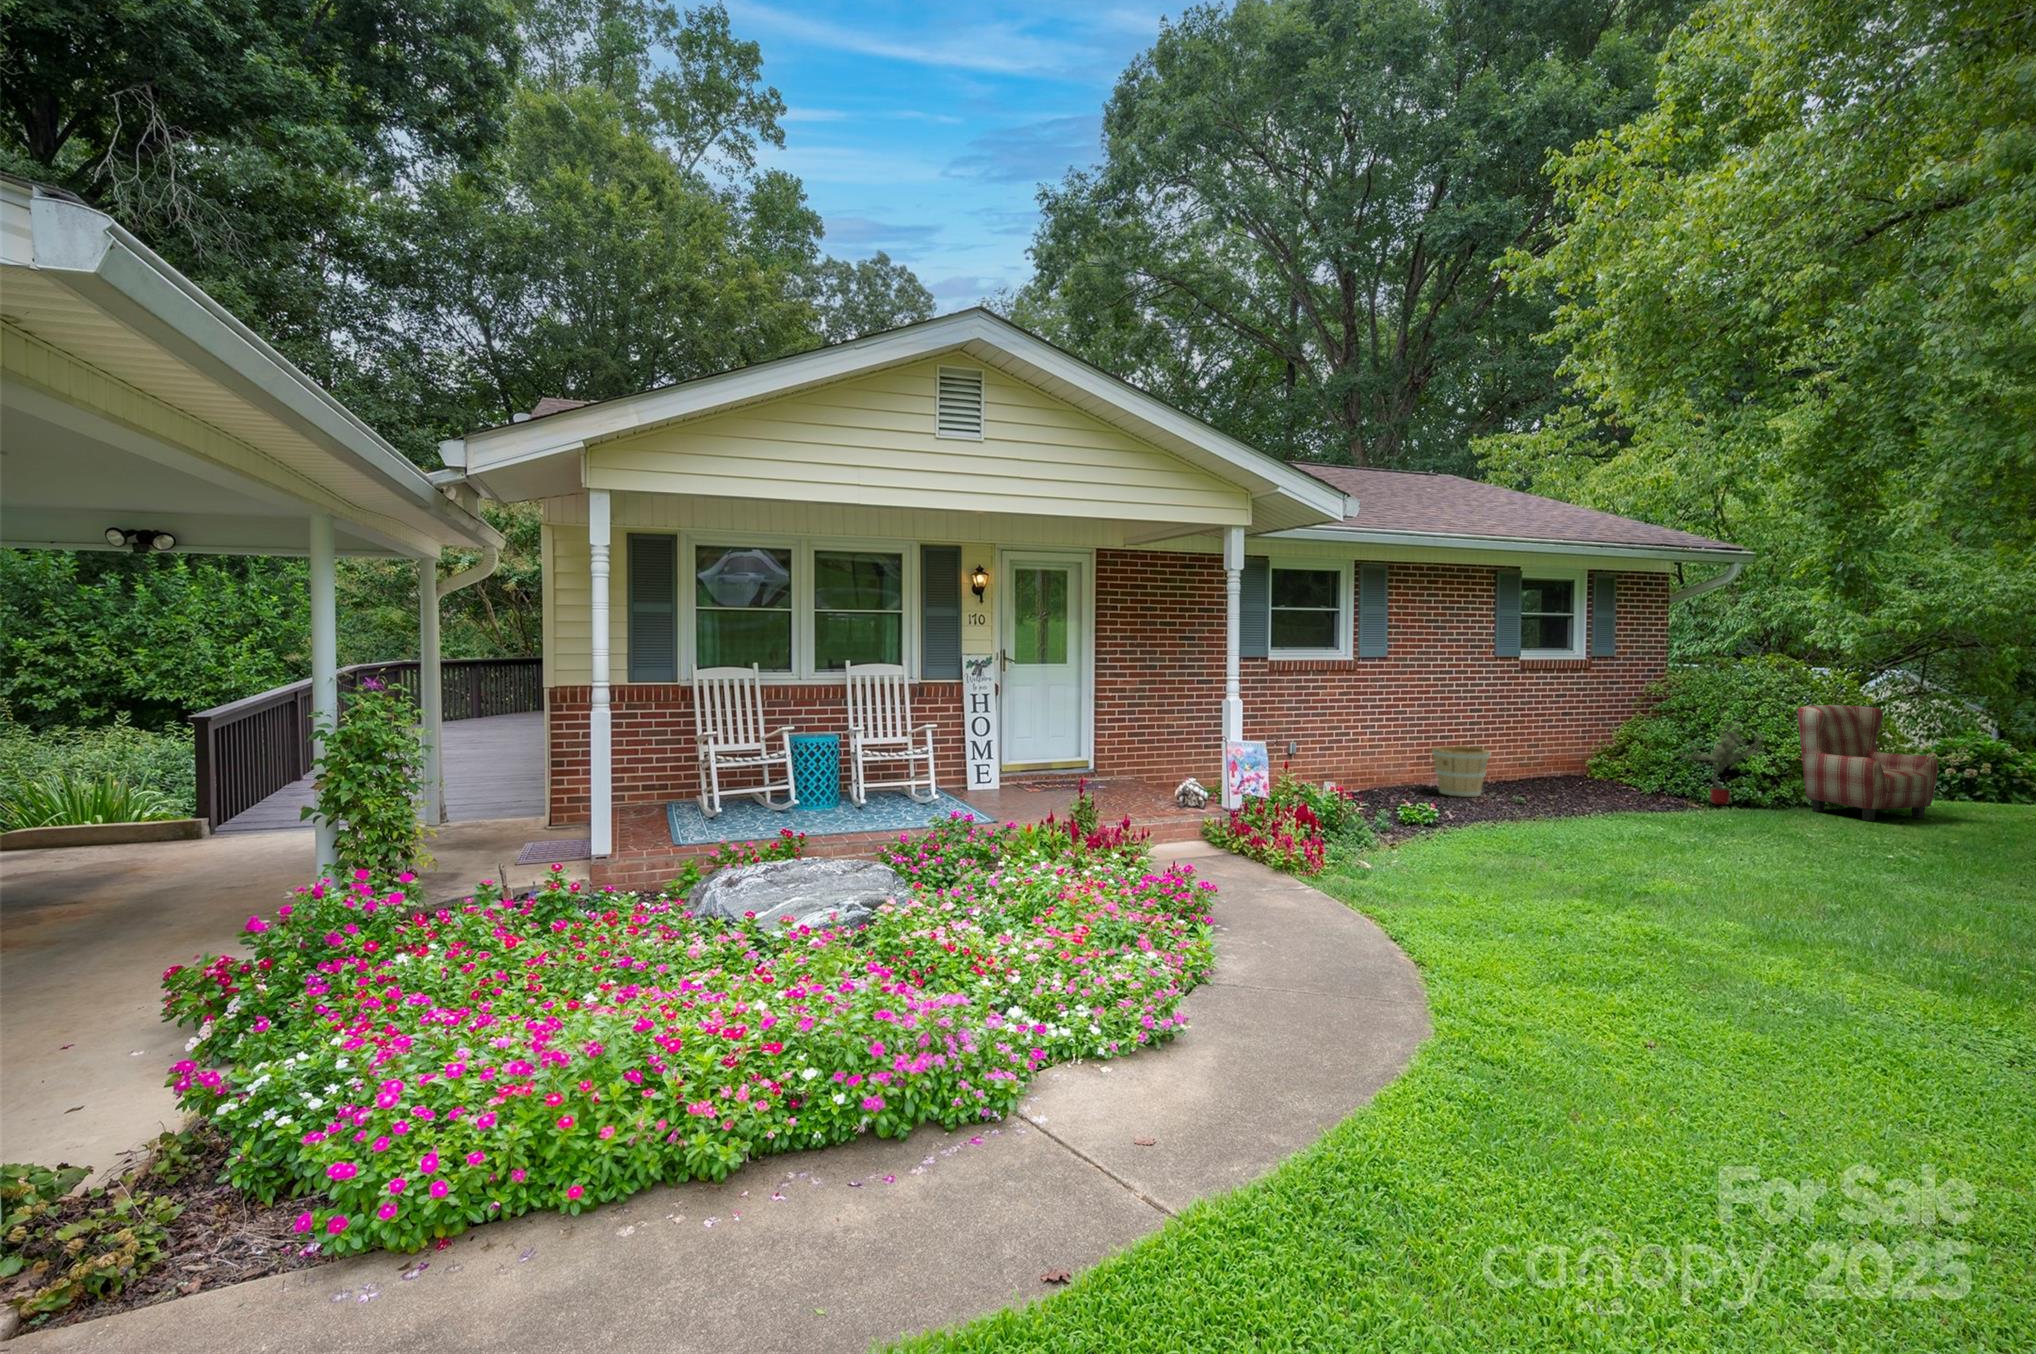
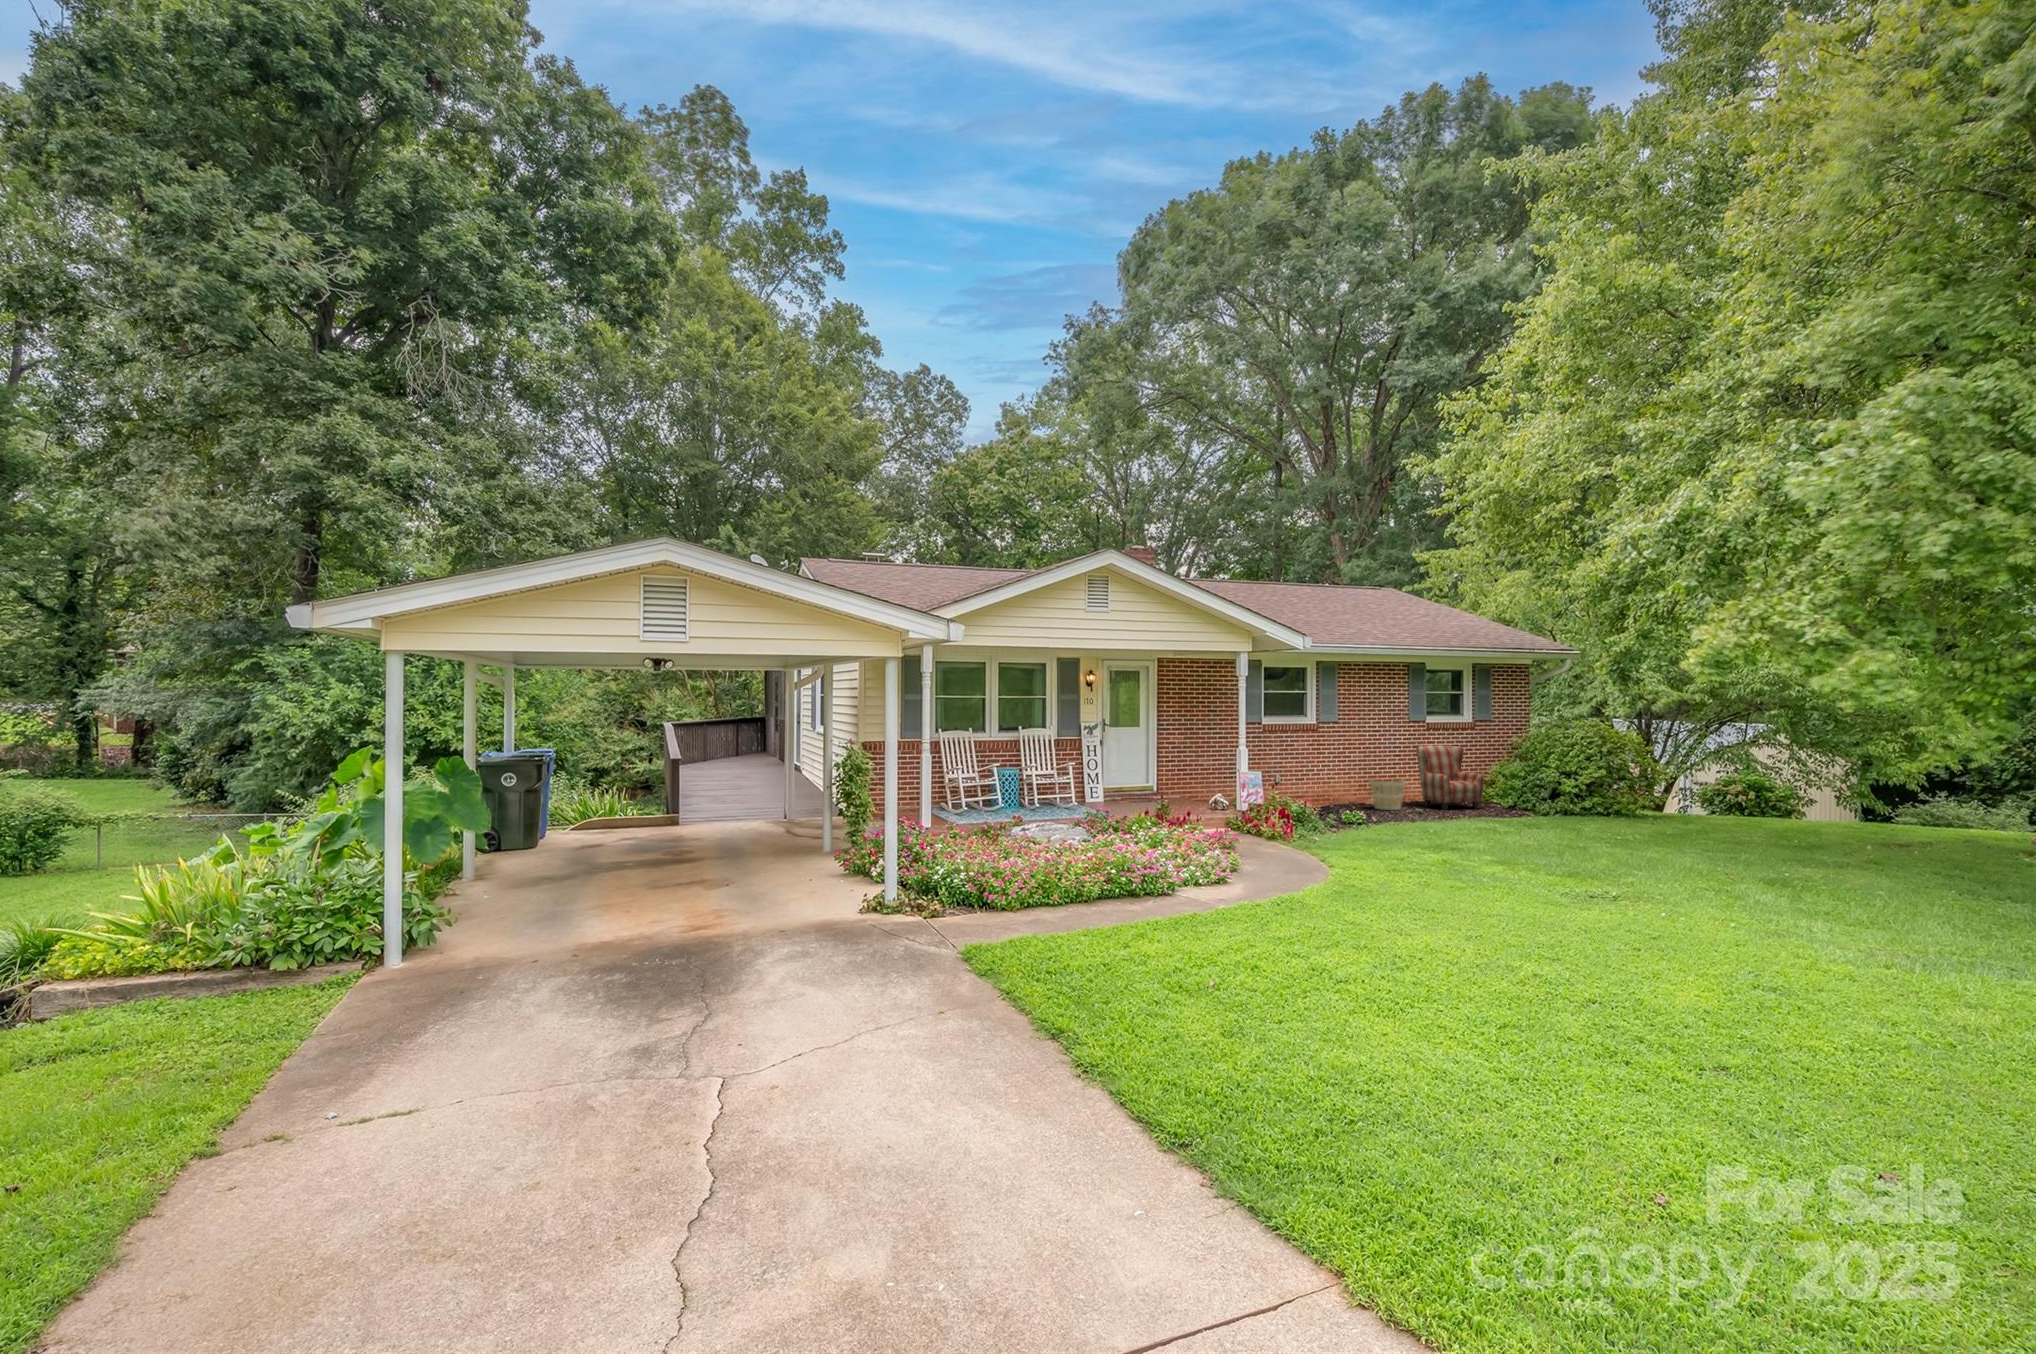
armchair: present [1798,705,1938,821] -> present [1416,746,1484,810]
potted tree: present [1681,721,1765,805] -> none [1522,760,1571,813]

